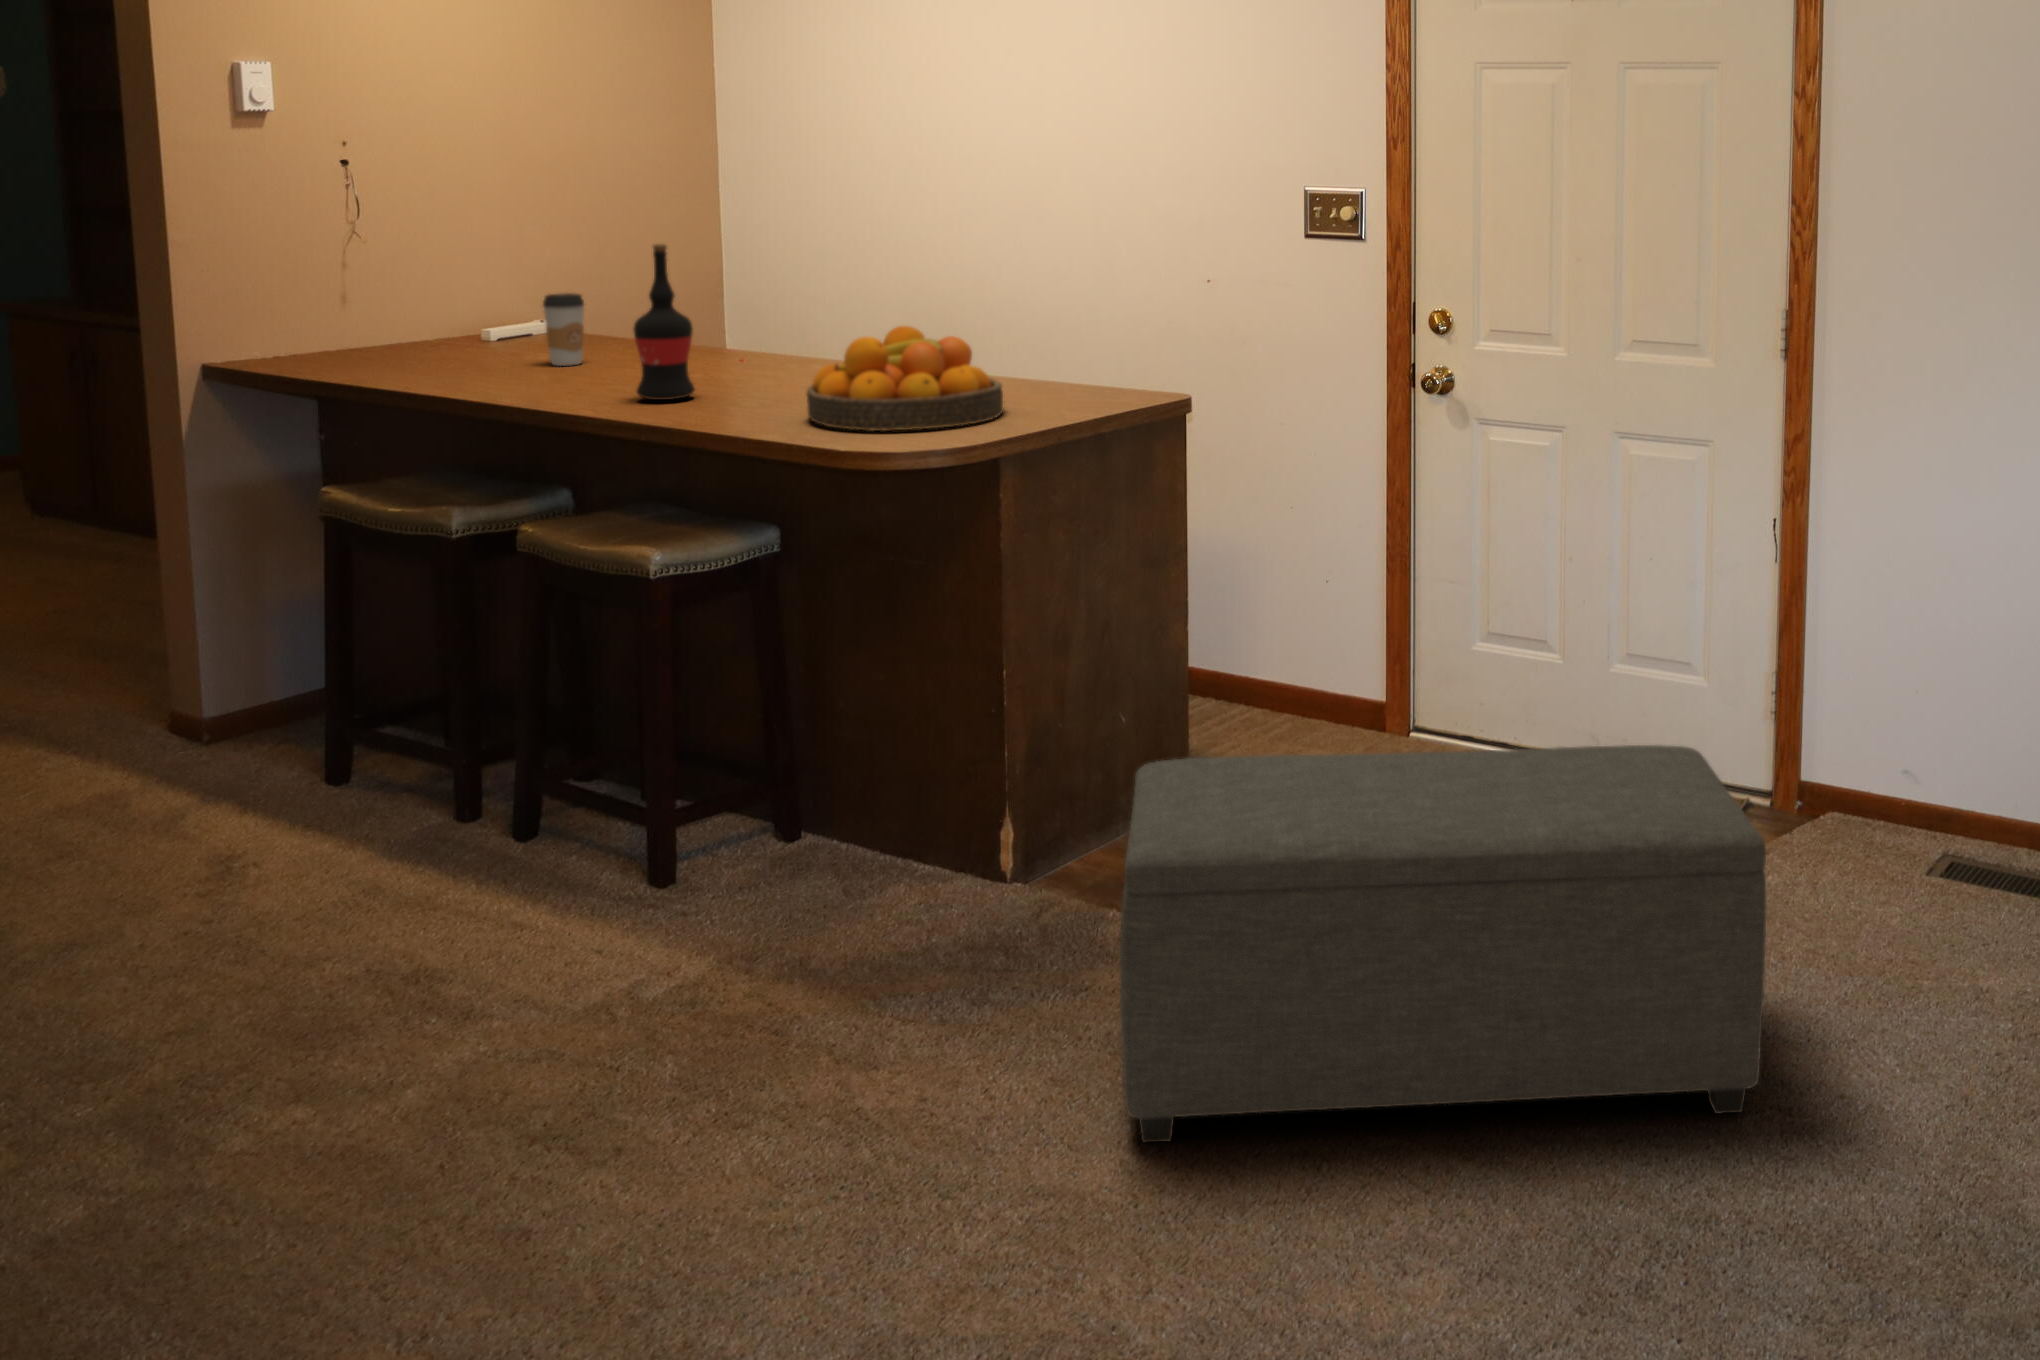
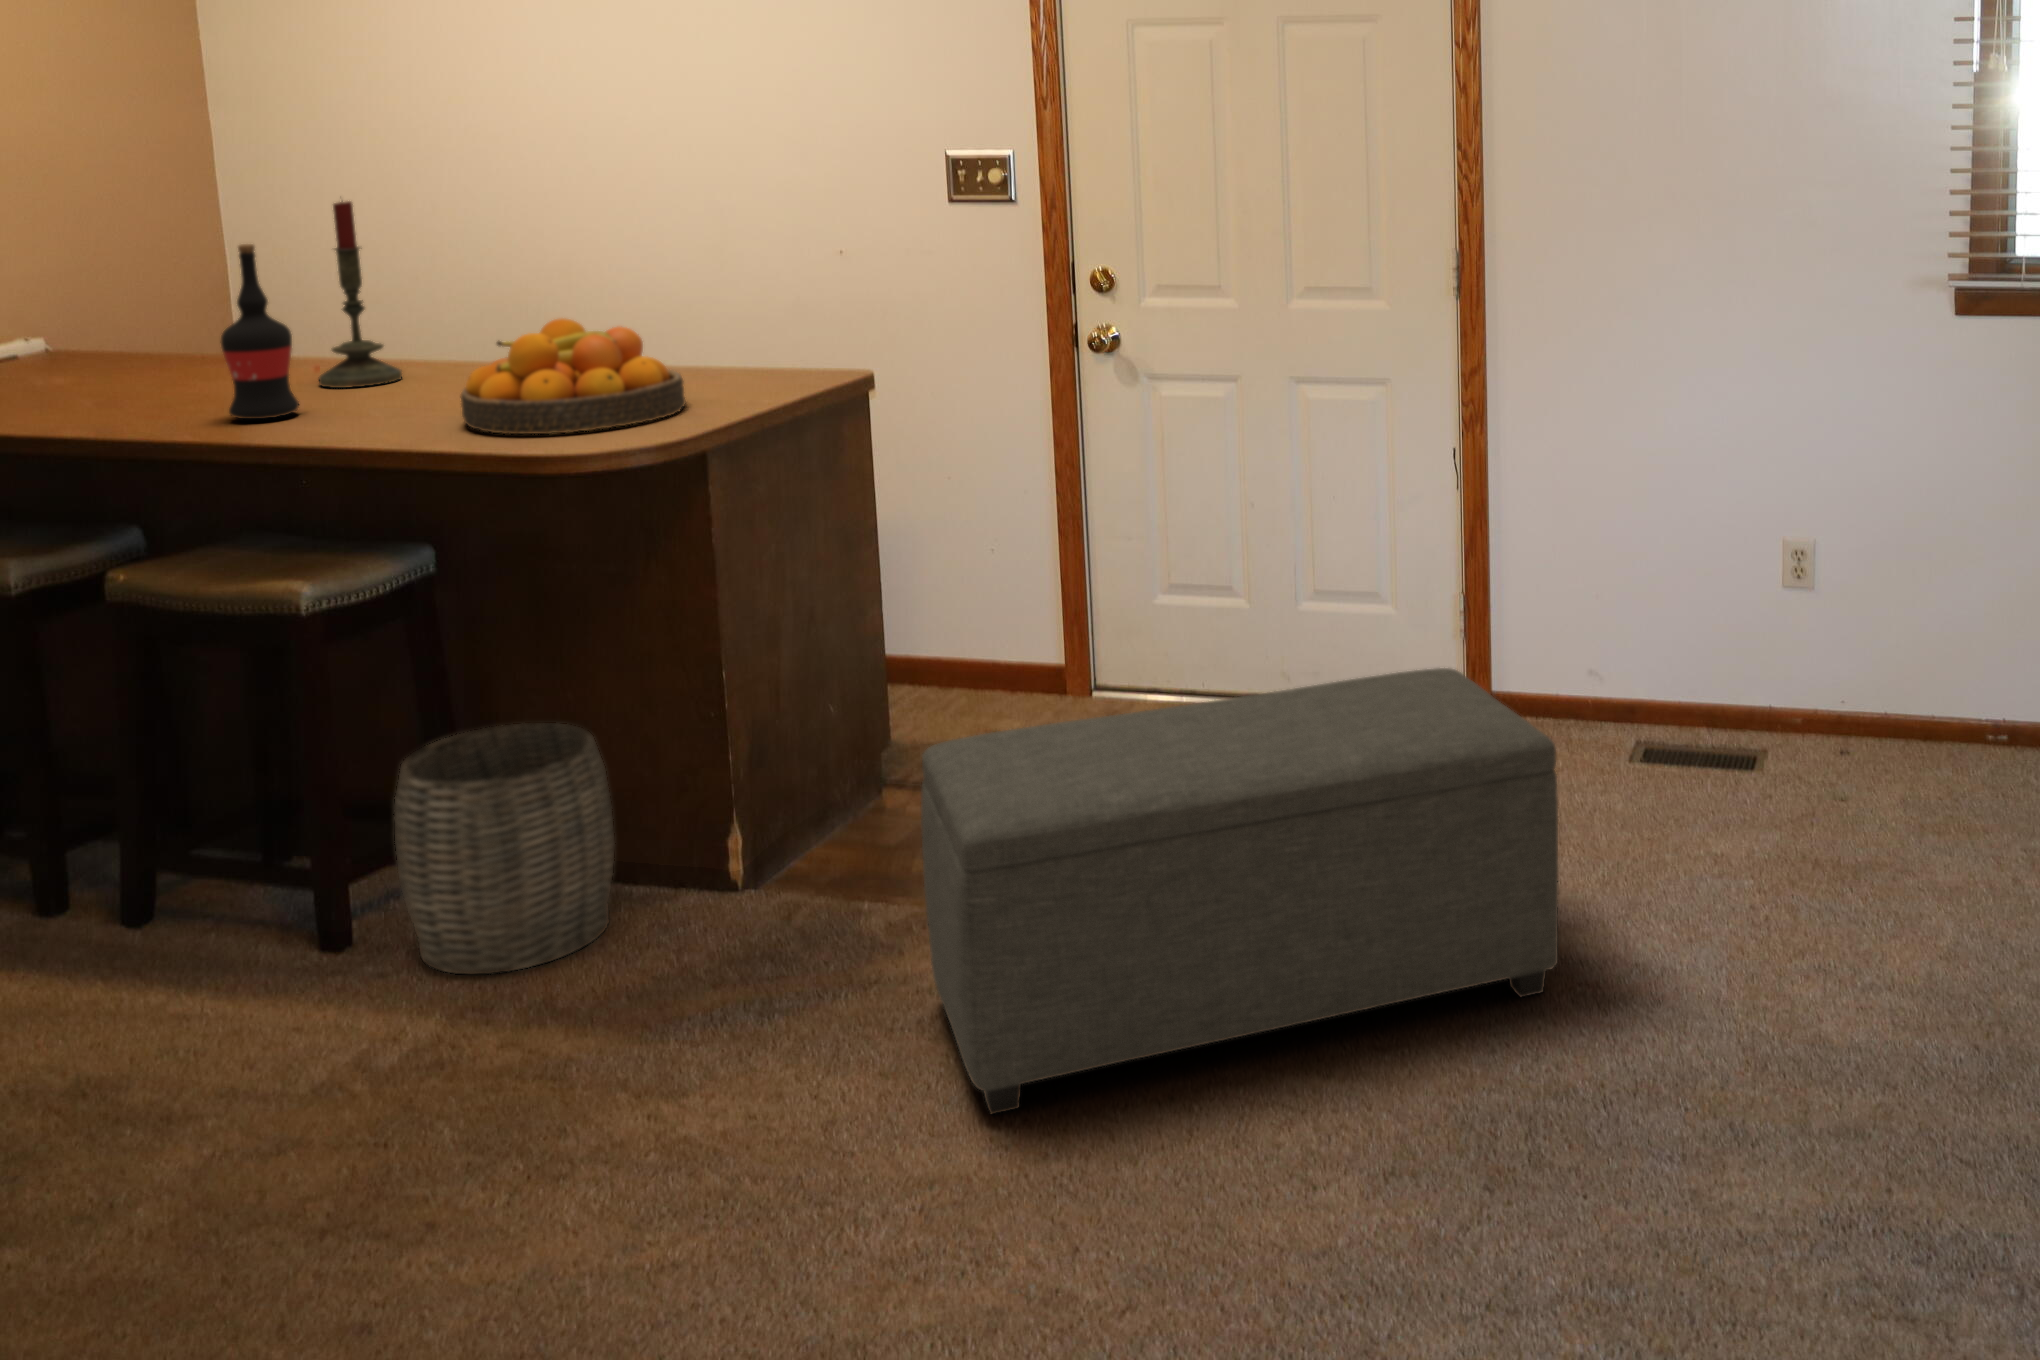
candle: none [731,207,800,378] -> present [319,201,402,388]
coffee cup: present [543,293,584,366] -> none [58,305,113,389]
woven basket: none [712,697,902,927] -> present [395,723,614,975]

